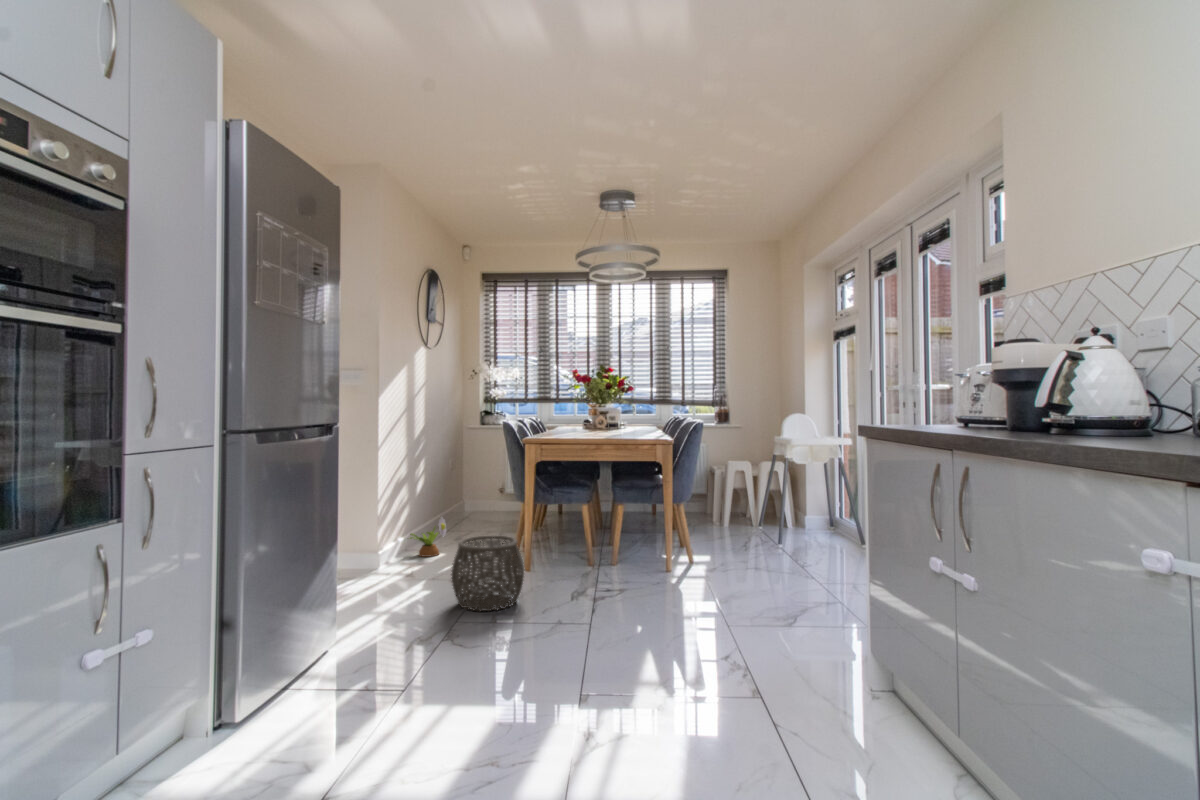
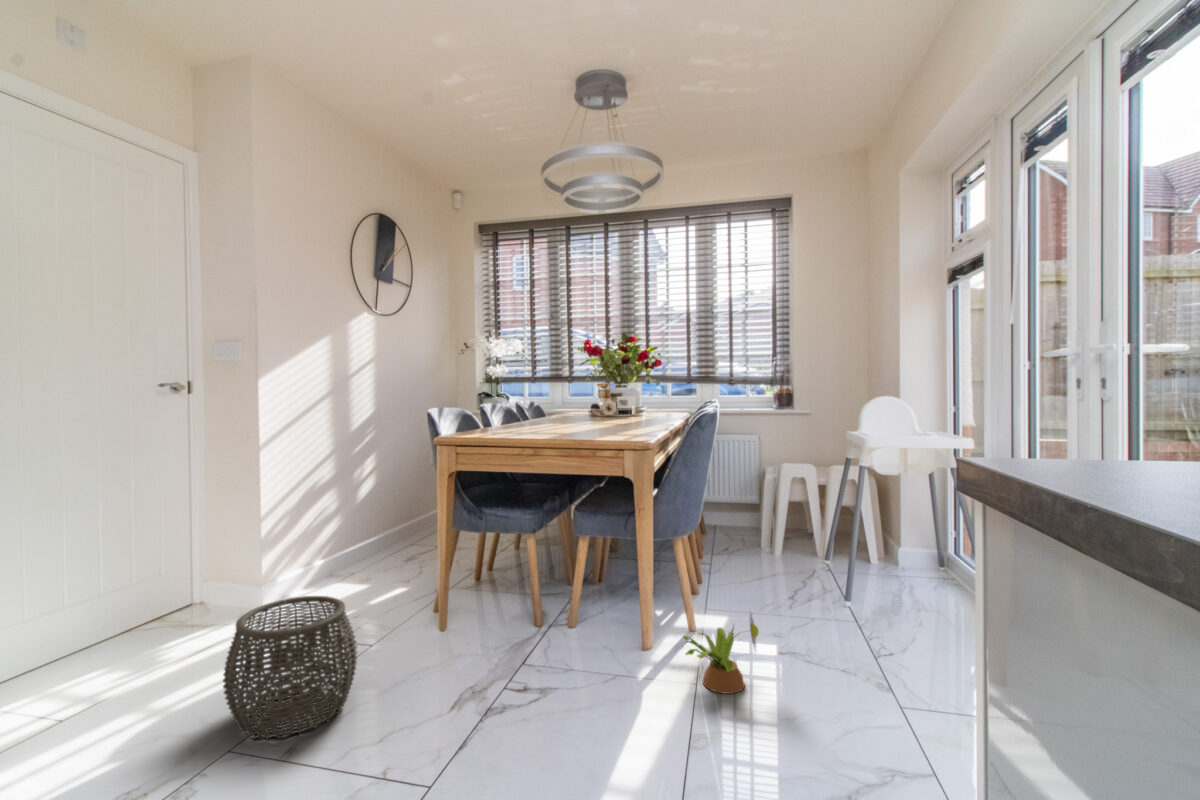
decorative plant: present [410,517,446,557] -> present [684,613,759,694]

